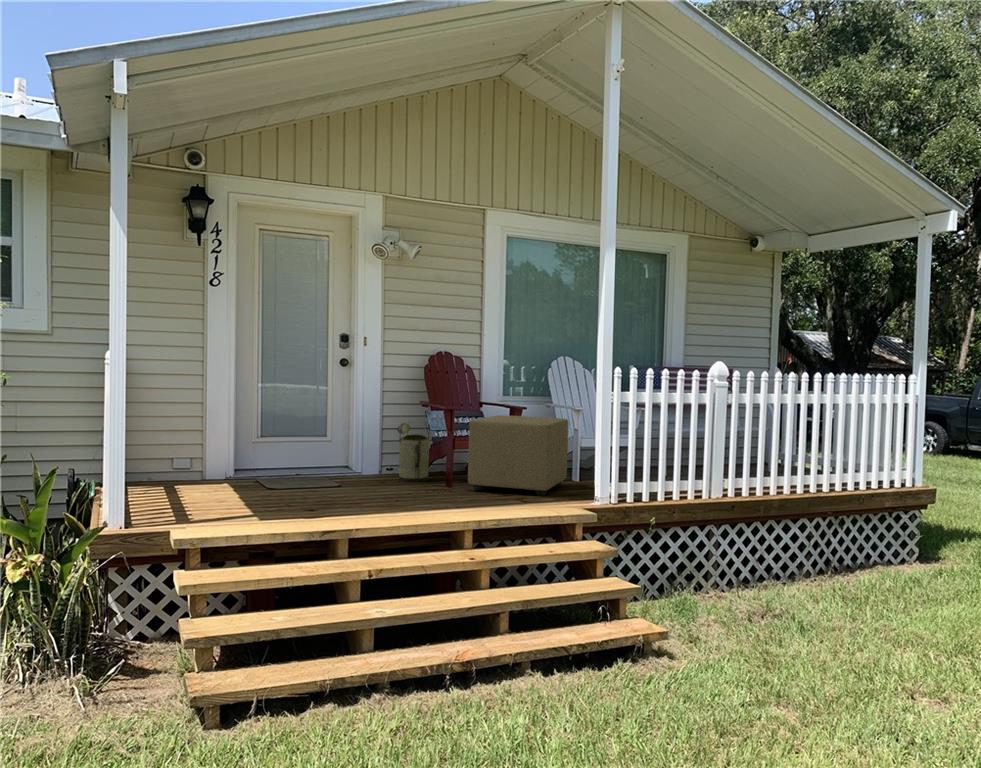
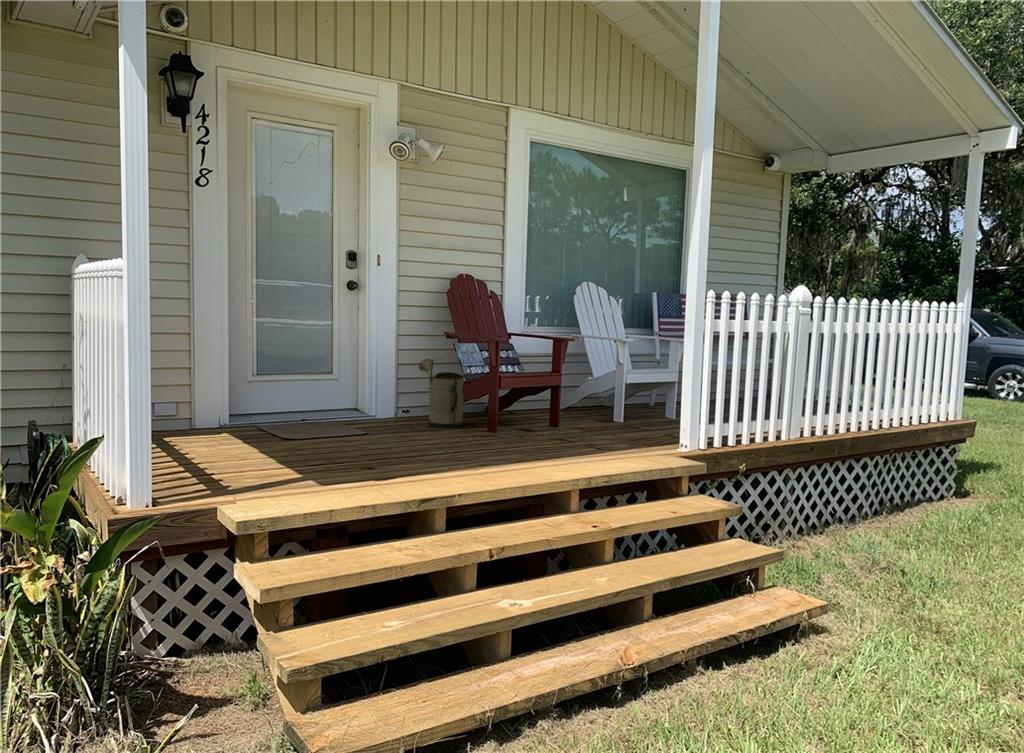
ottoman: present [468,415,568,496] -> none [525,350,627,443]

